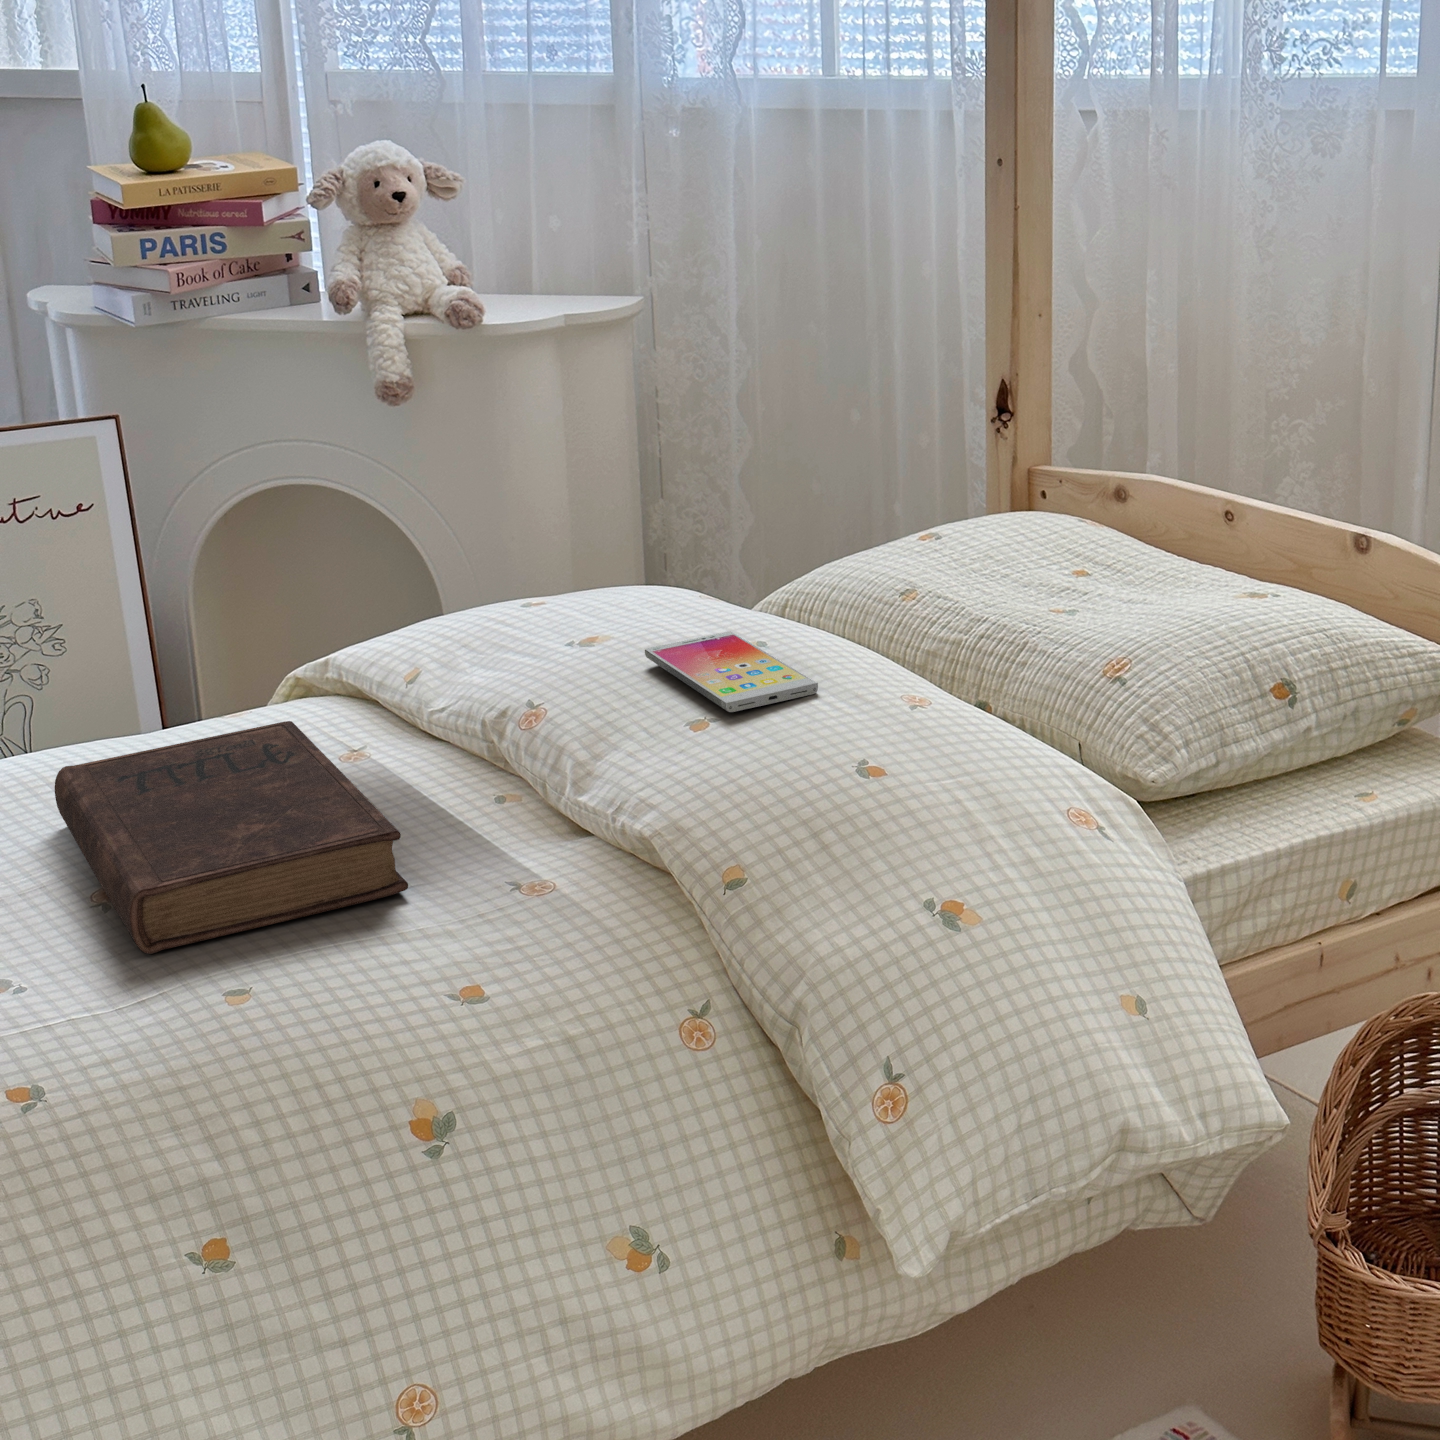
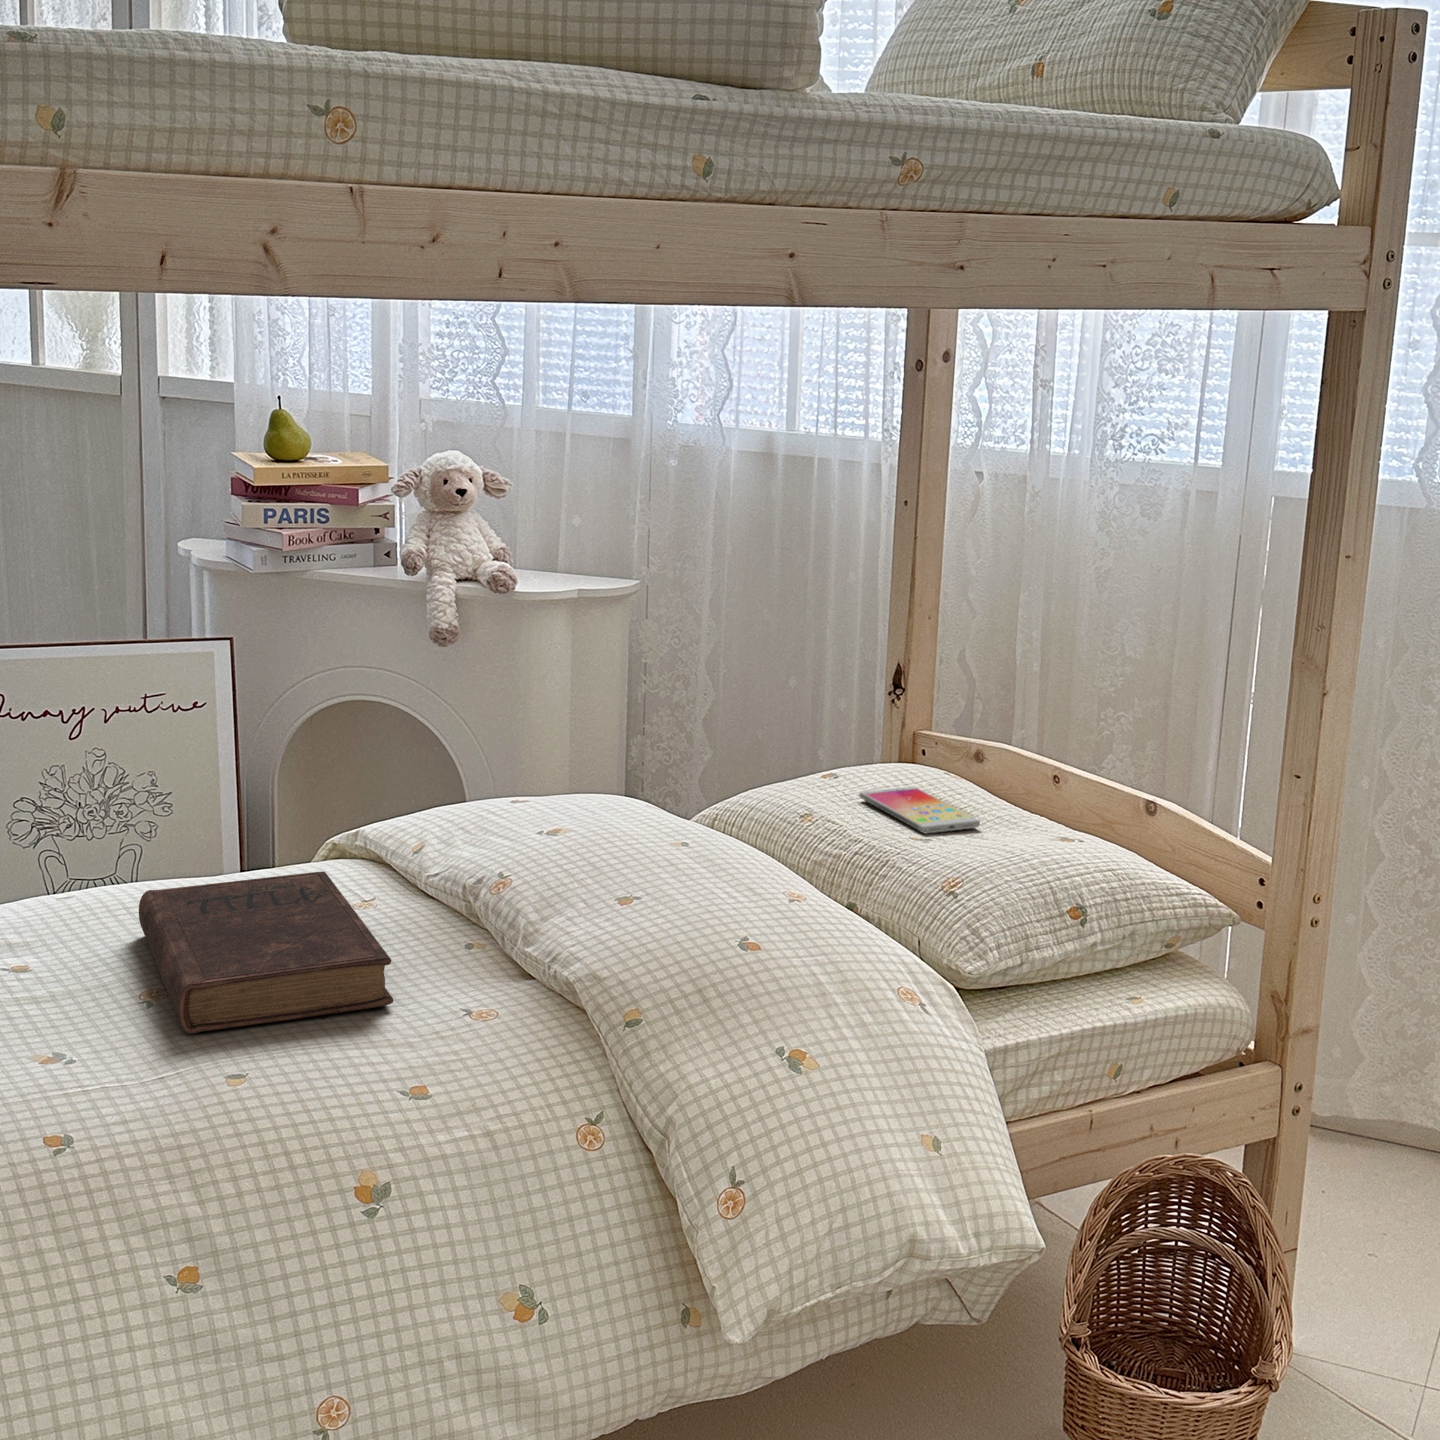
smartphone: present [645,631,818,712] -> present [859,786,980,834]

